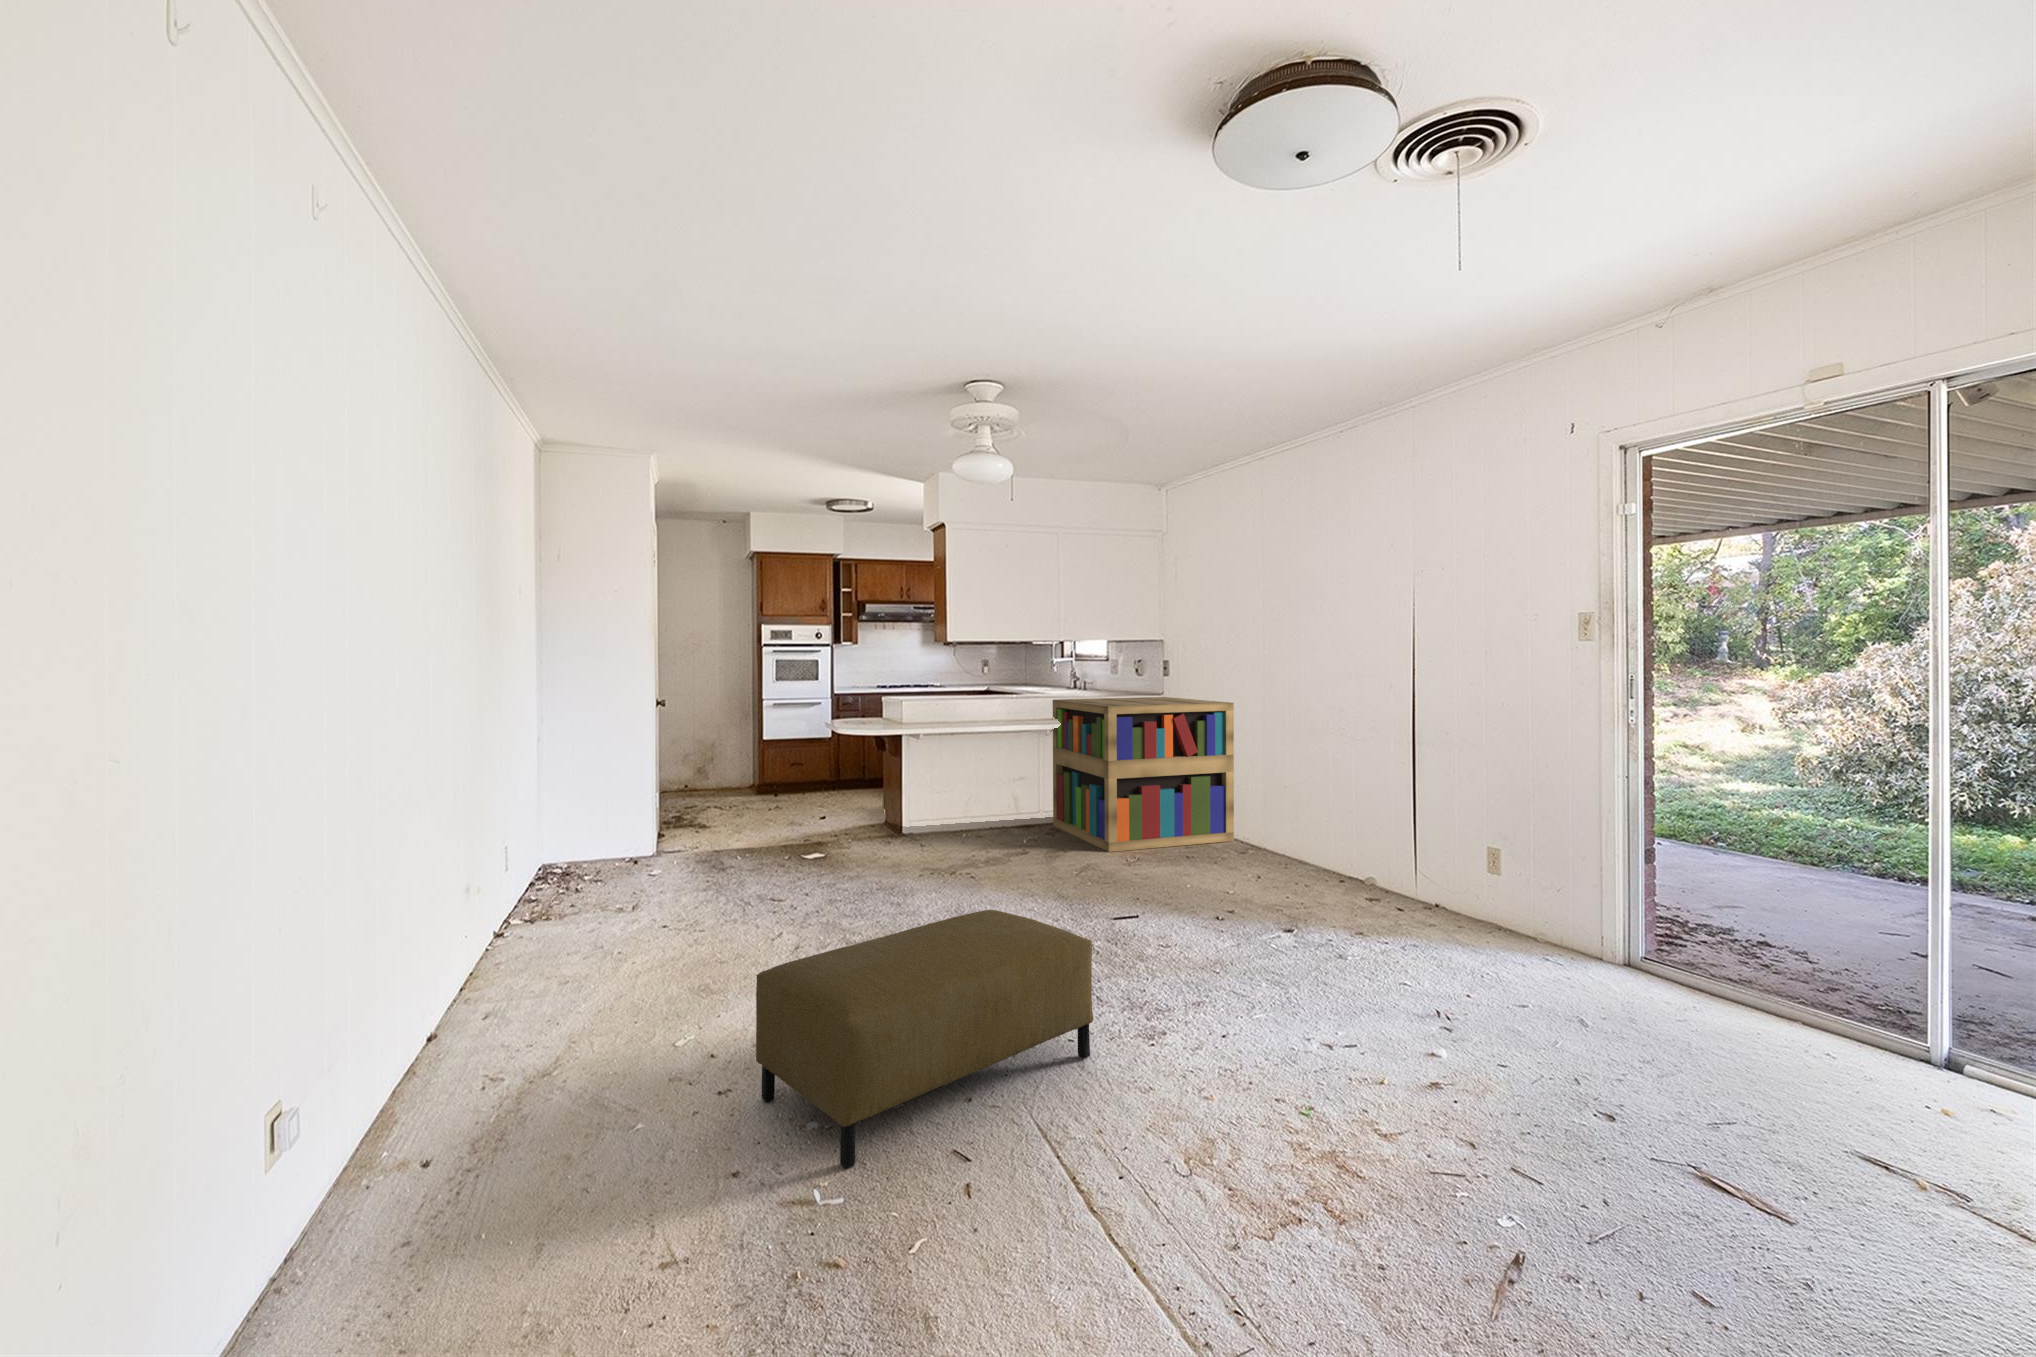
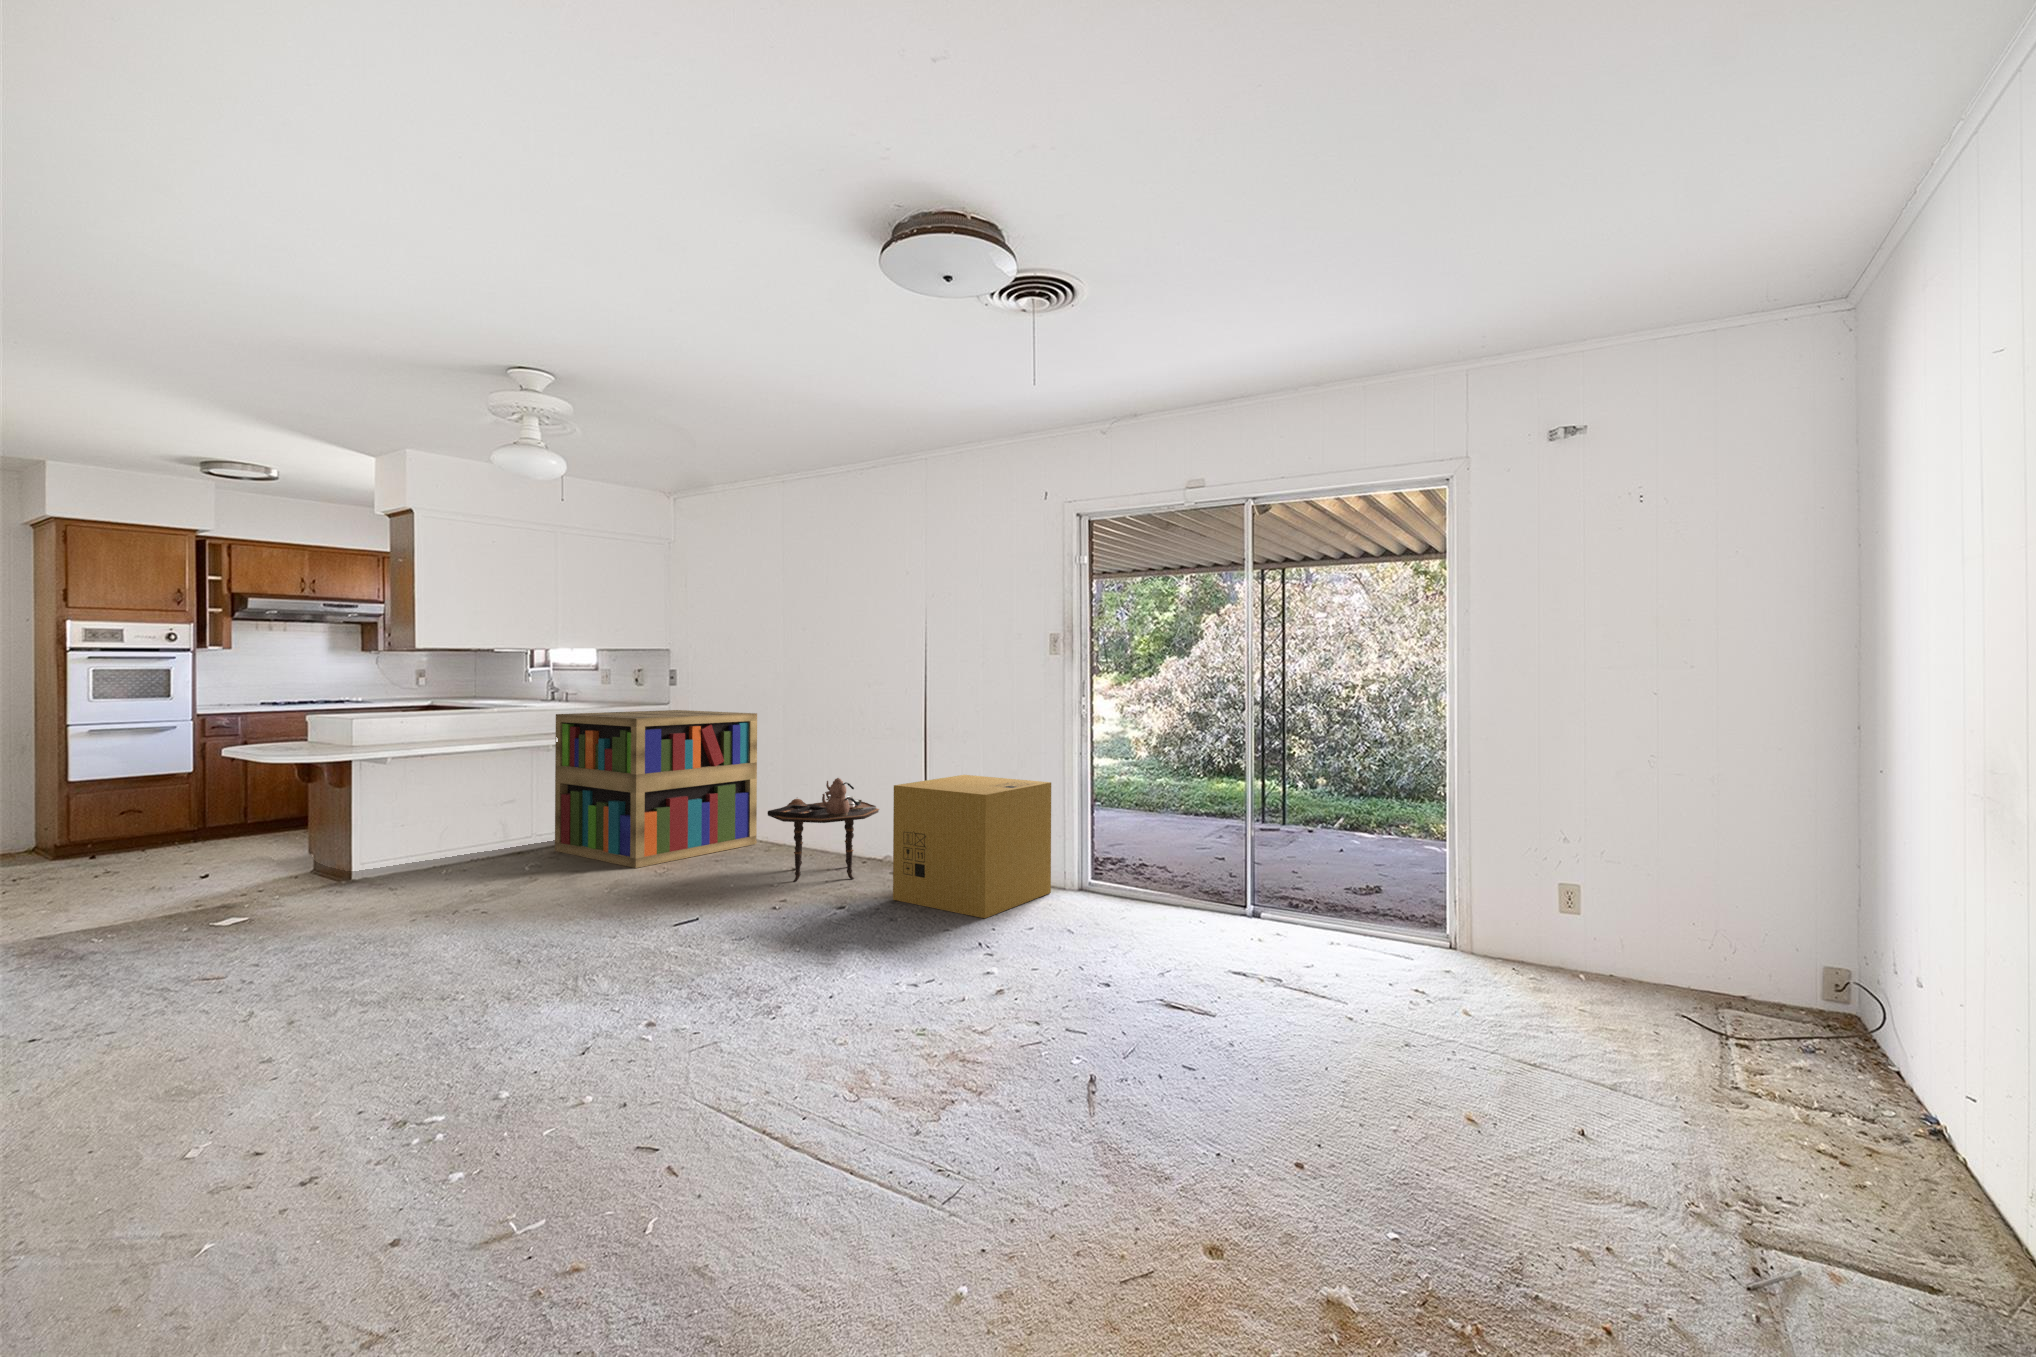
side table: none [1224,779,1354,896] -> present [767,778,879,882]
cardboard box: none [1353,787,1582,977] -> present [893,775,1051,918]
ottoman: present [756,910,1094,1169] -> none [353,921,729,1199]

